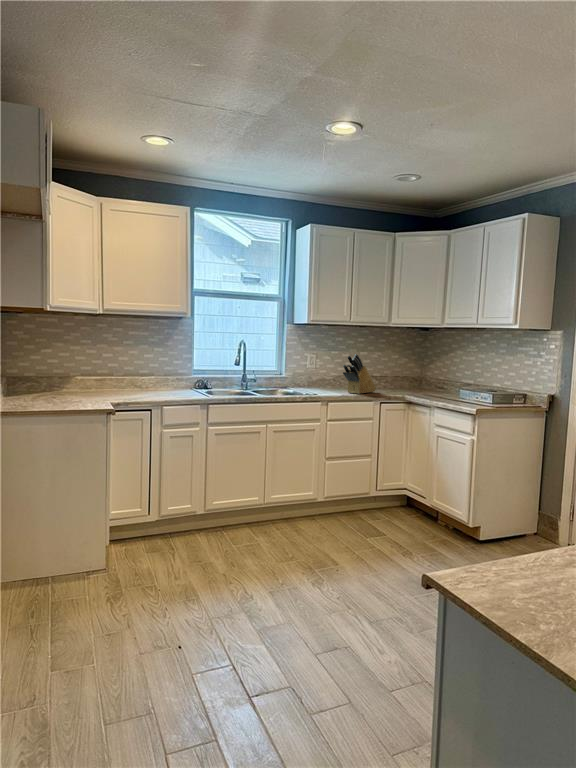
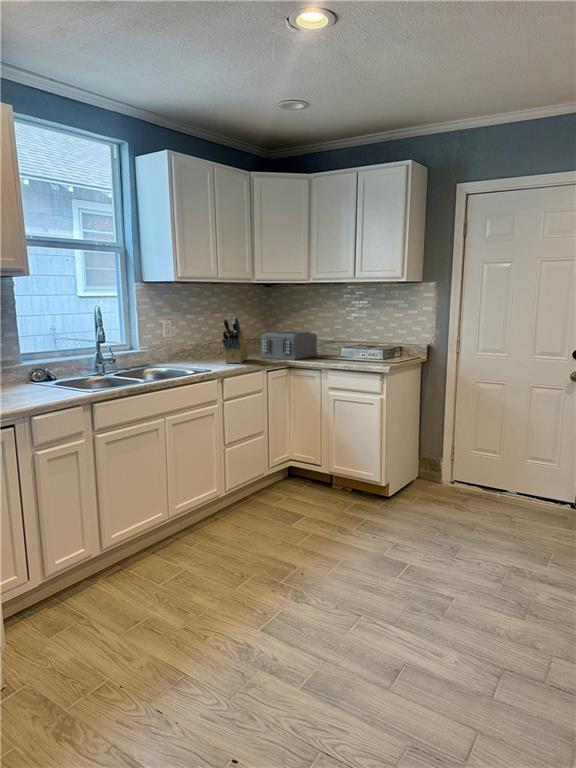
toaster: none [391,371,445,397] -> present [260,331,318,360]

